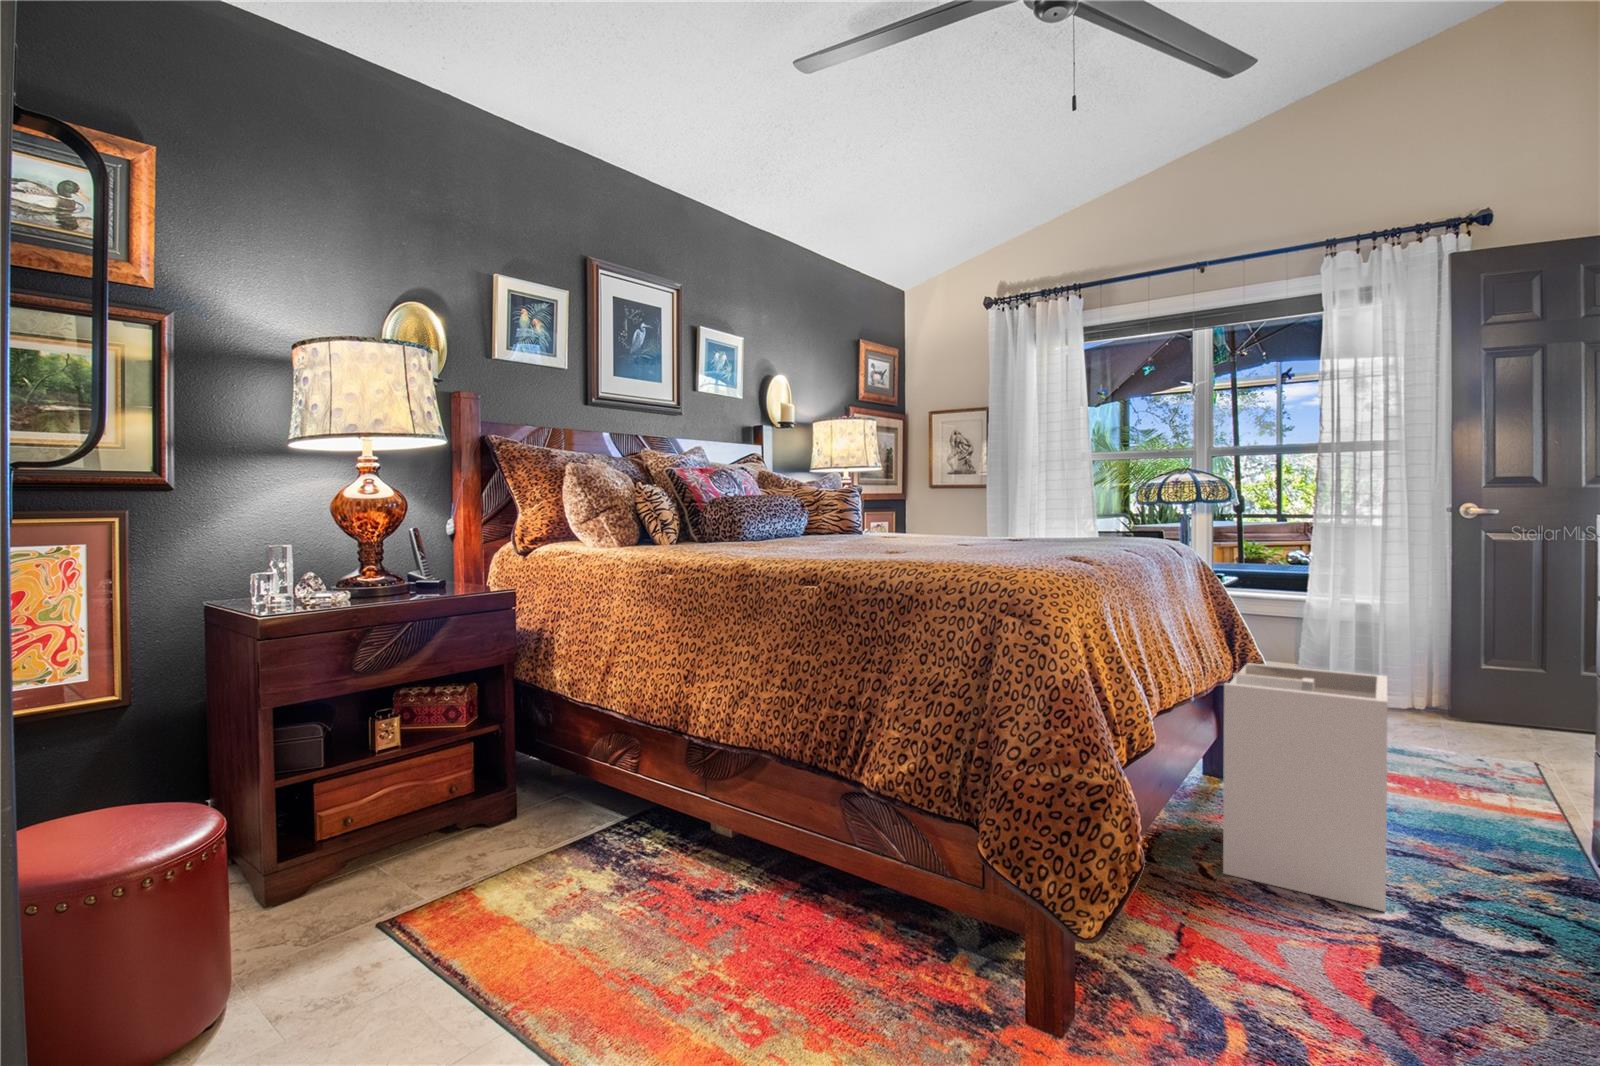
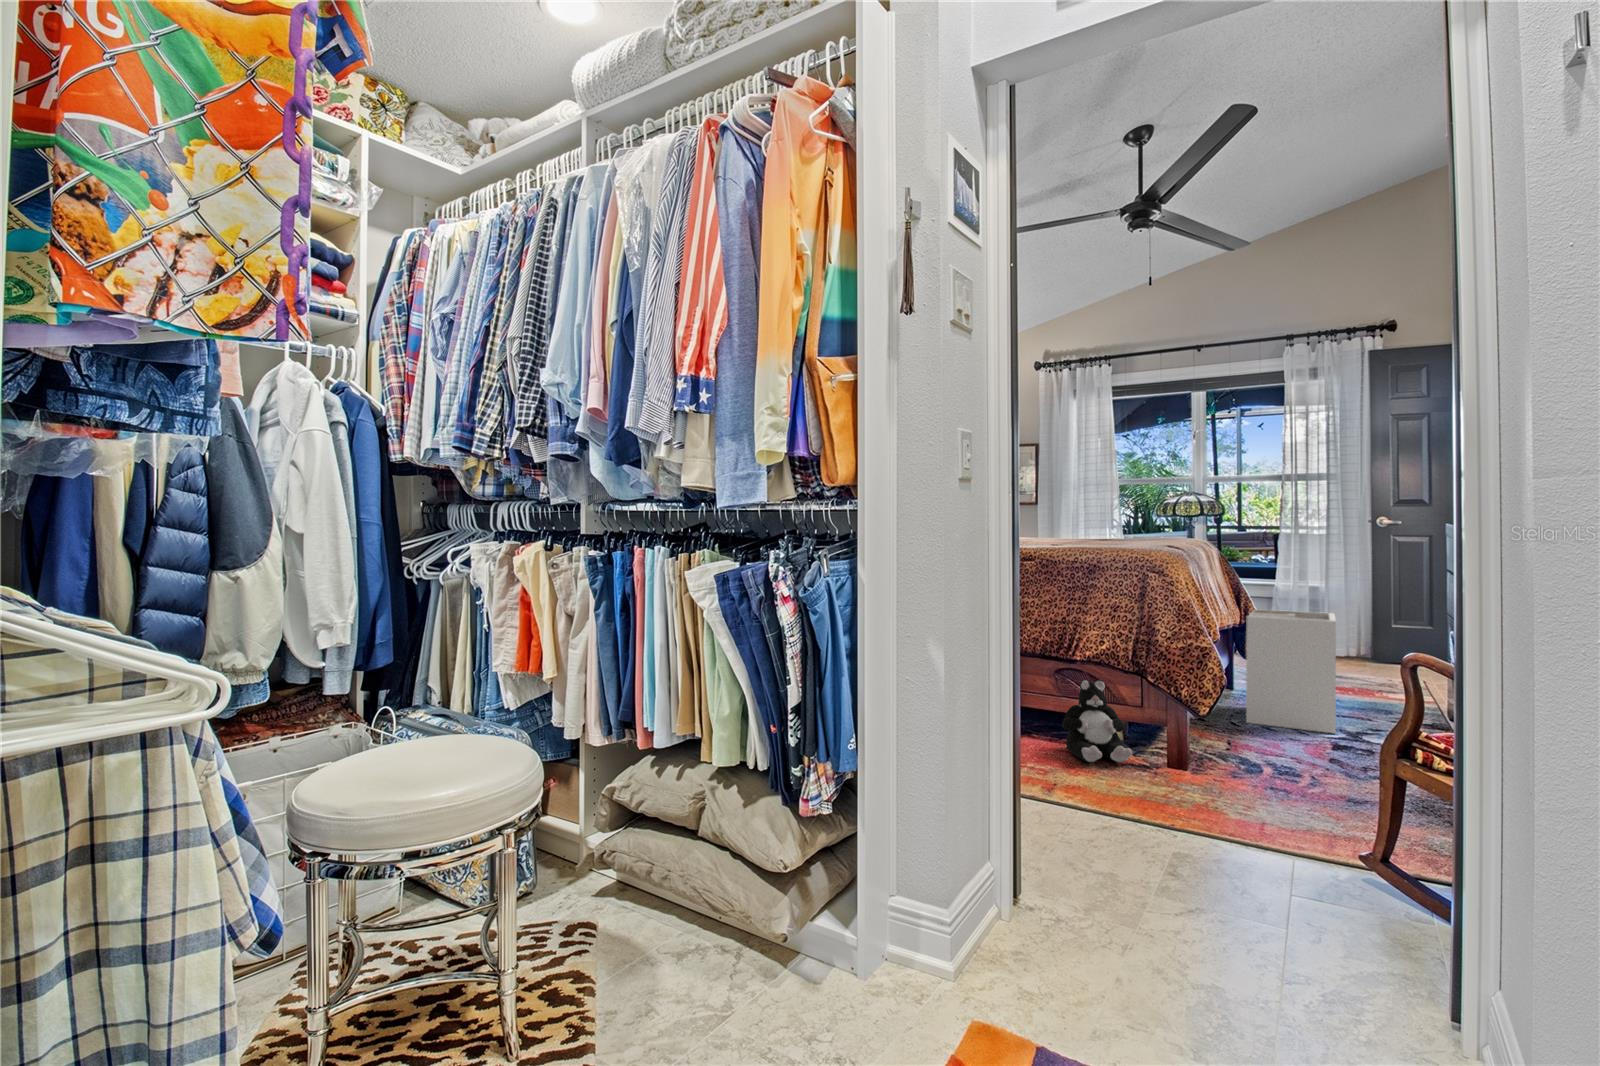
plush toy: none [831,827,950,1017] -> present [1062,680,1132,763]

